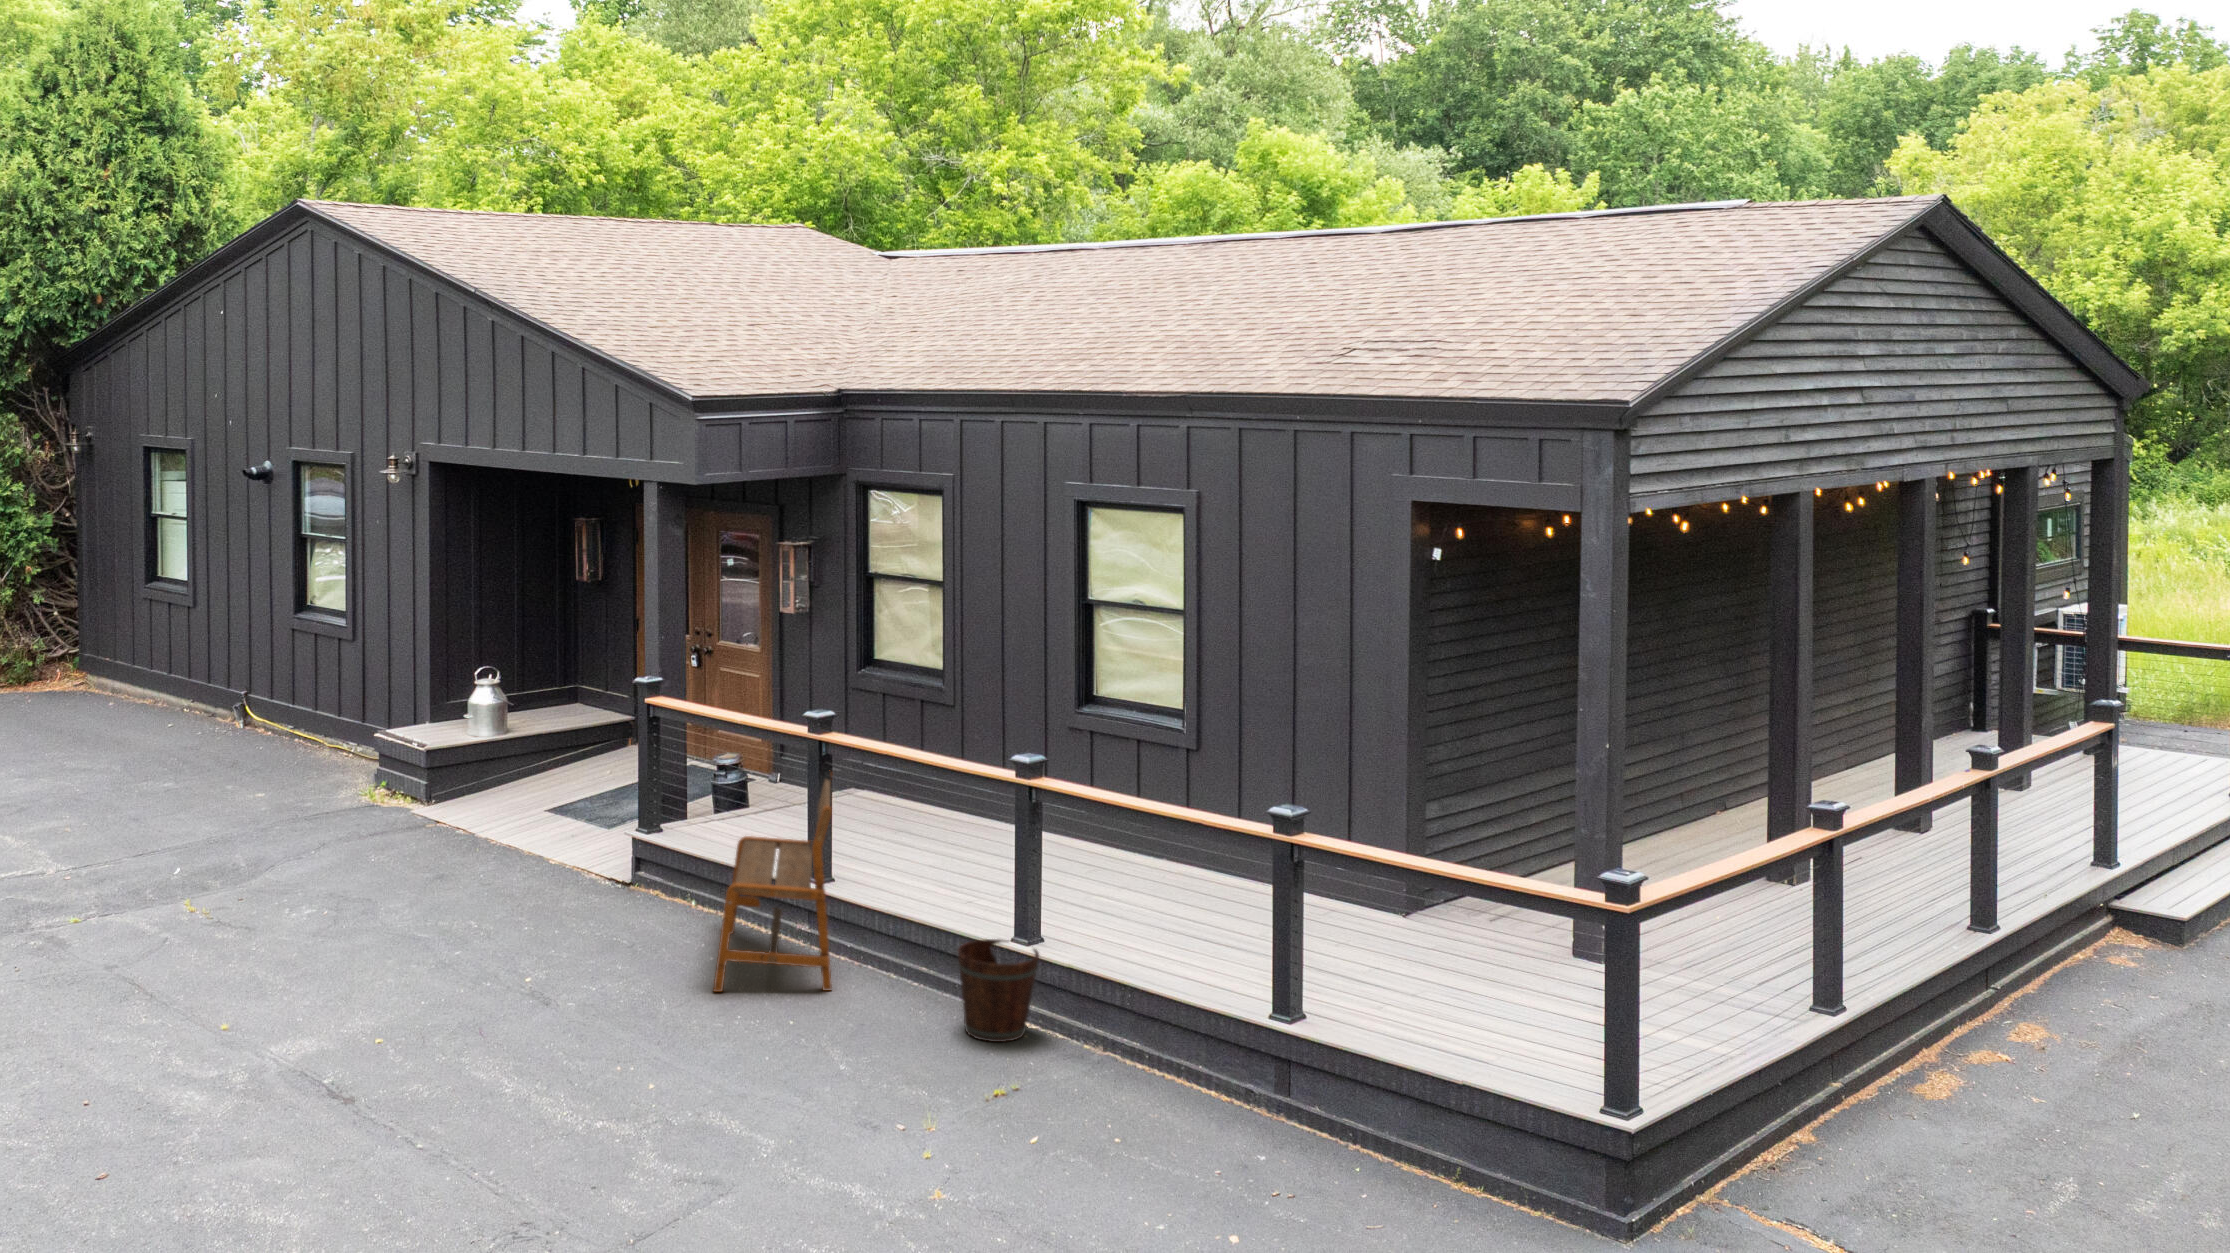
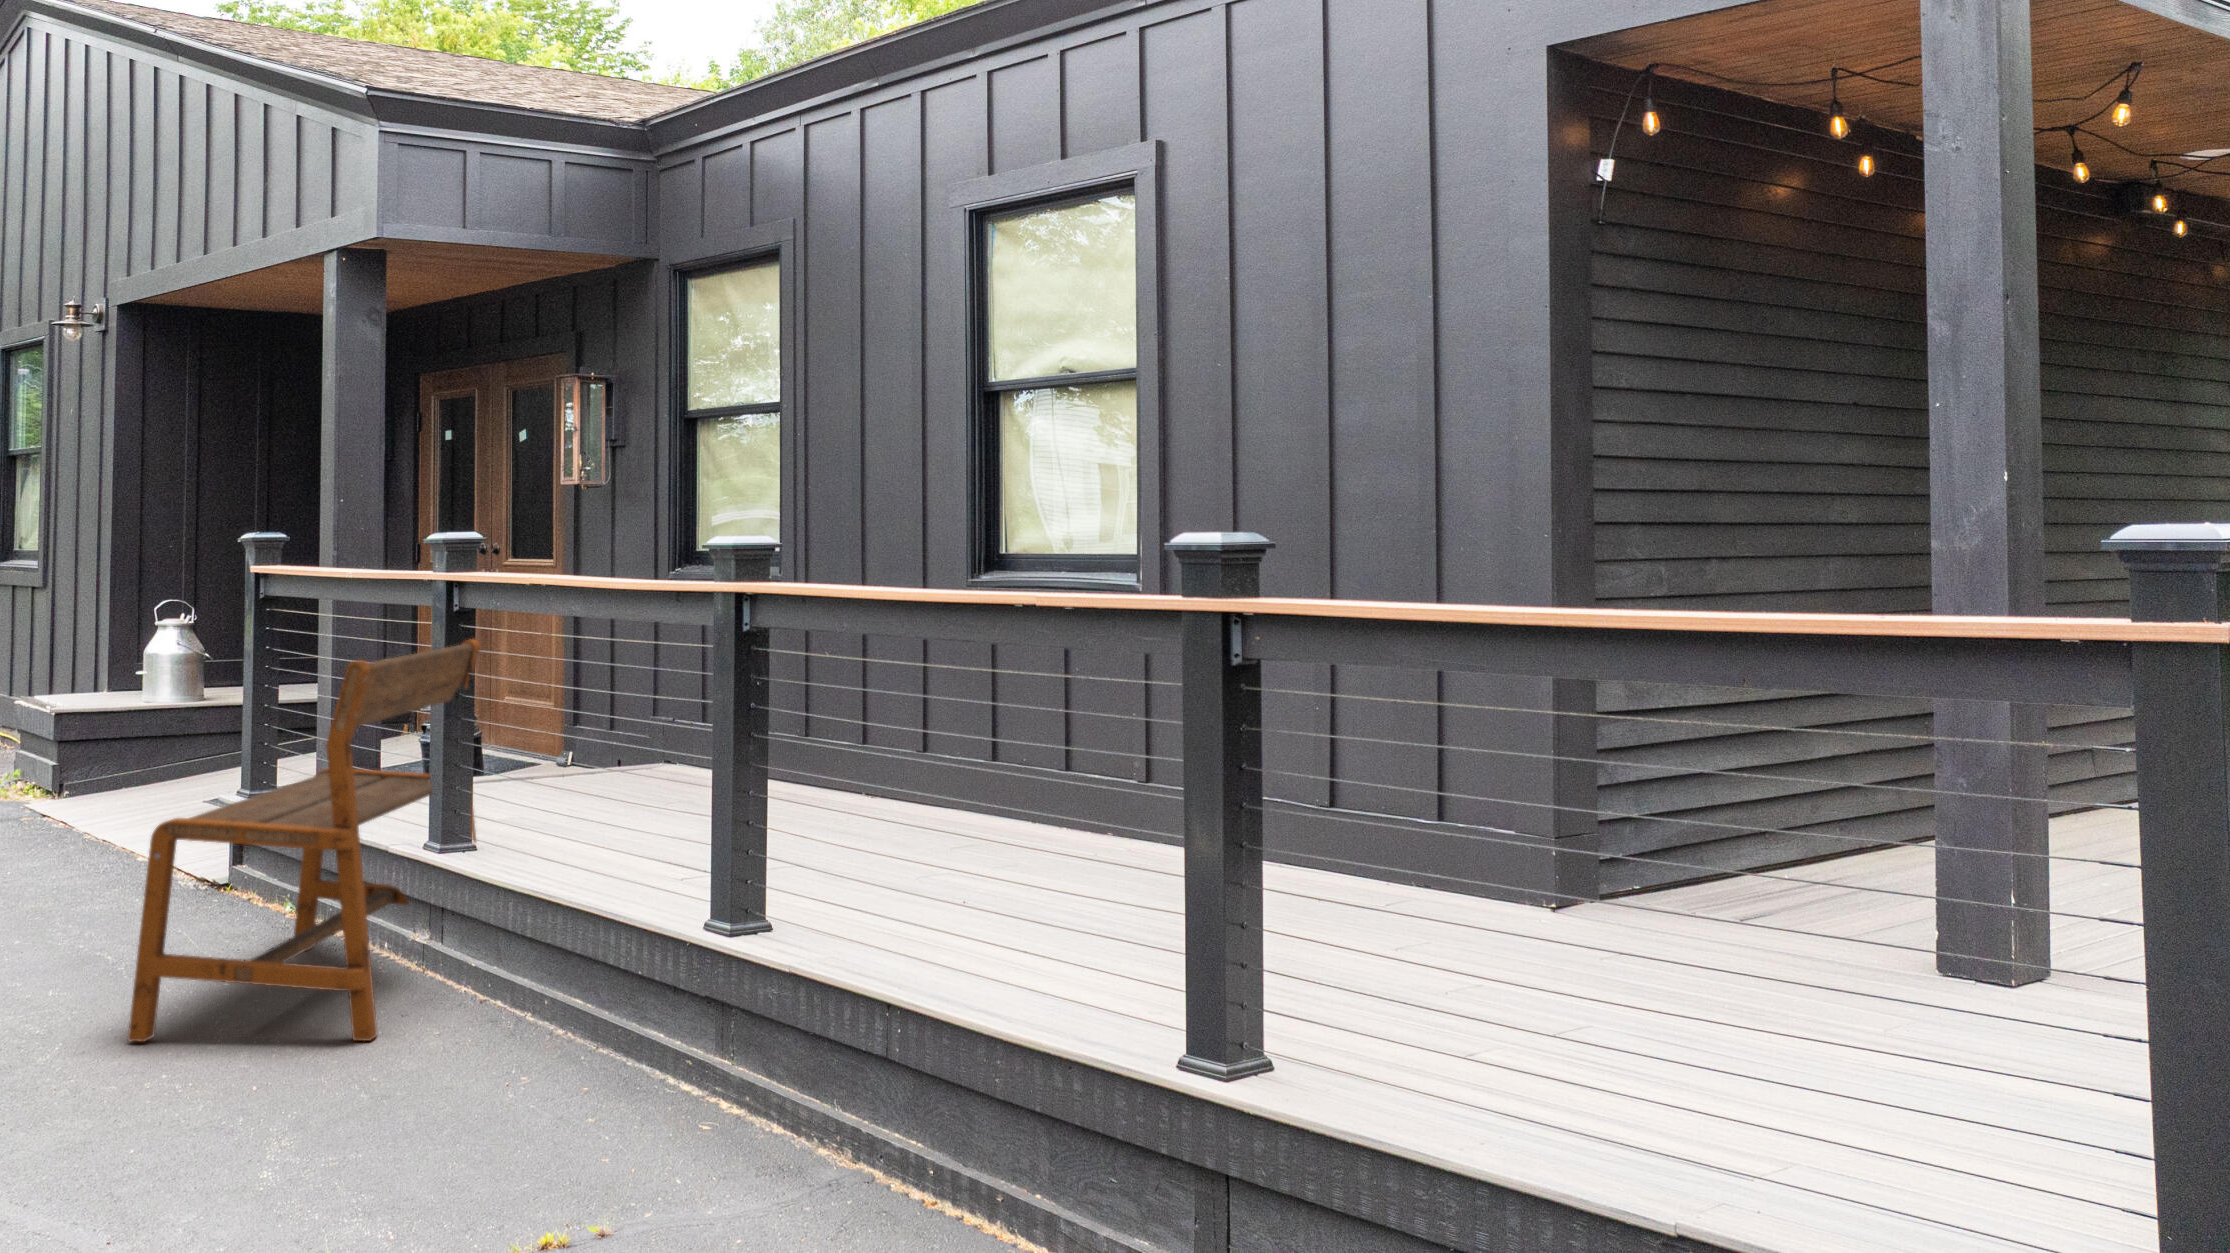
bucket: present [957,939,1039,1042] -> none [544,916,729,1142]

